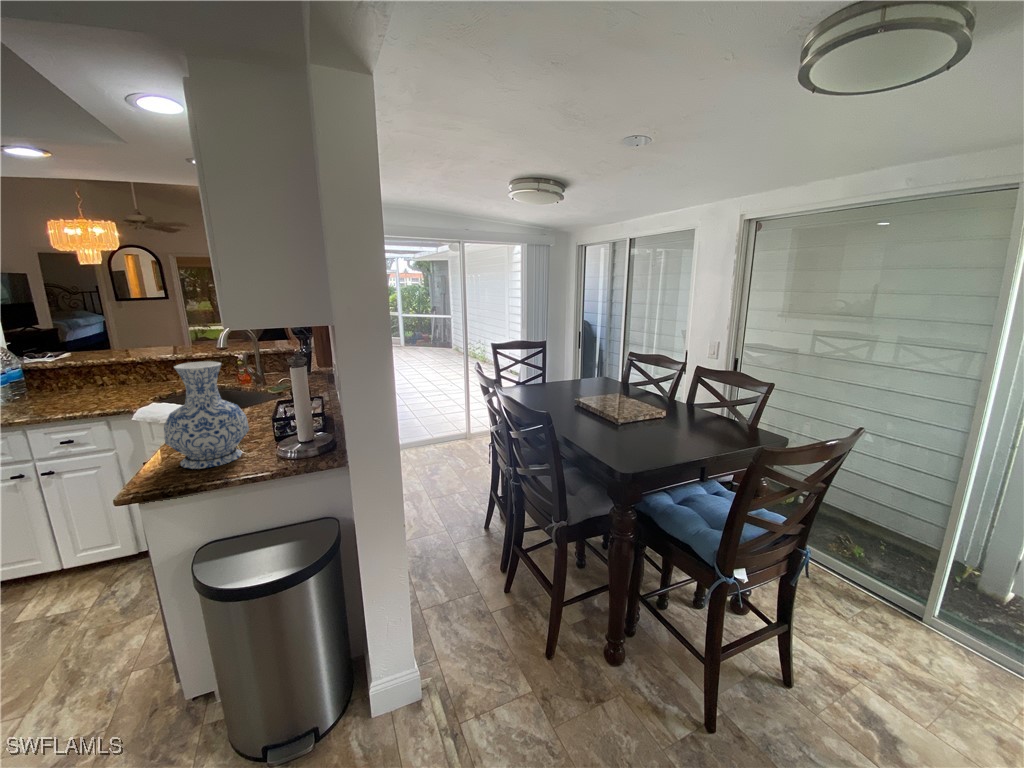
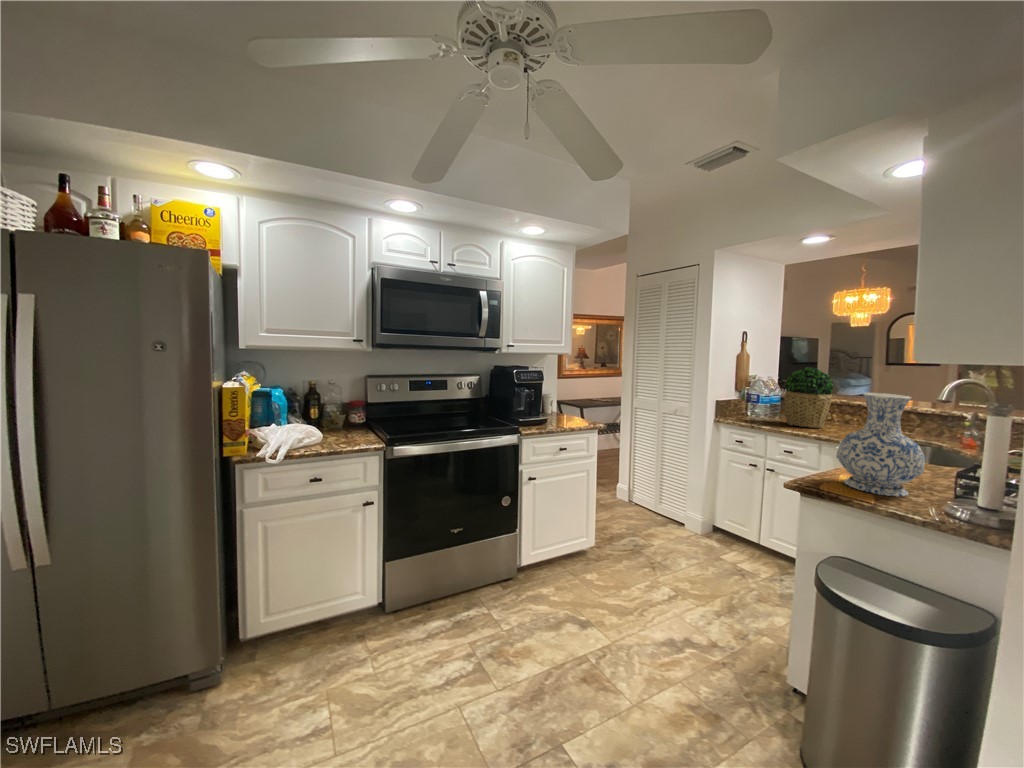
potted plant: none [24,327,101,407] -> present [784,368,833,428]

